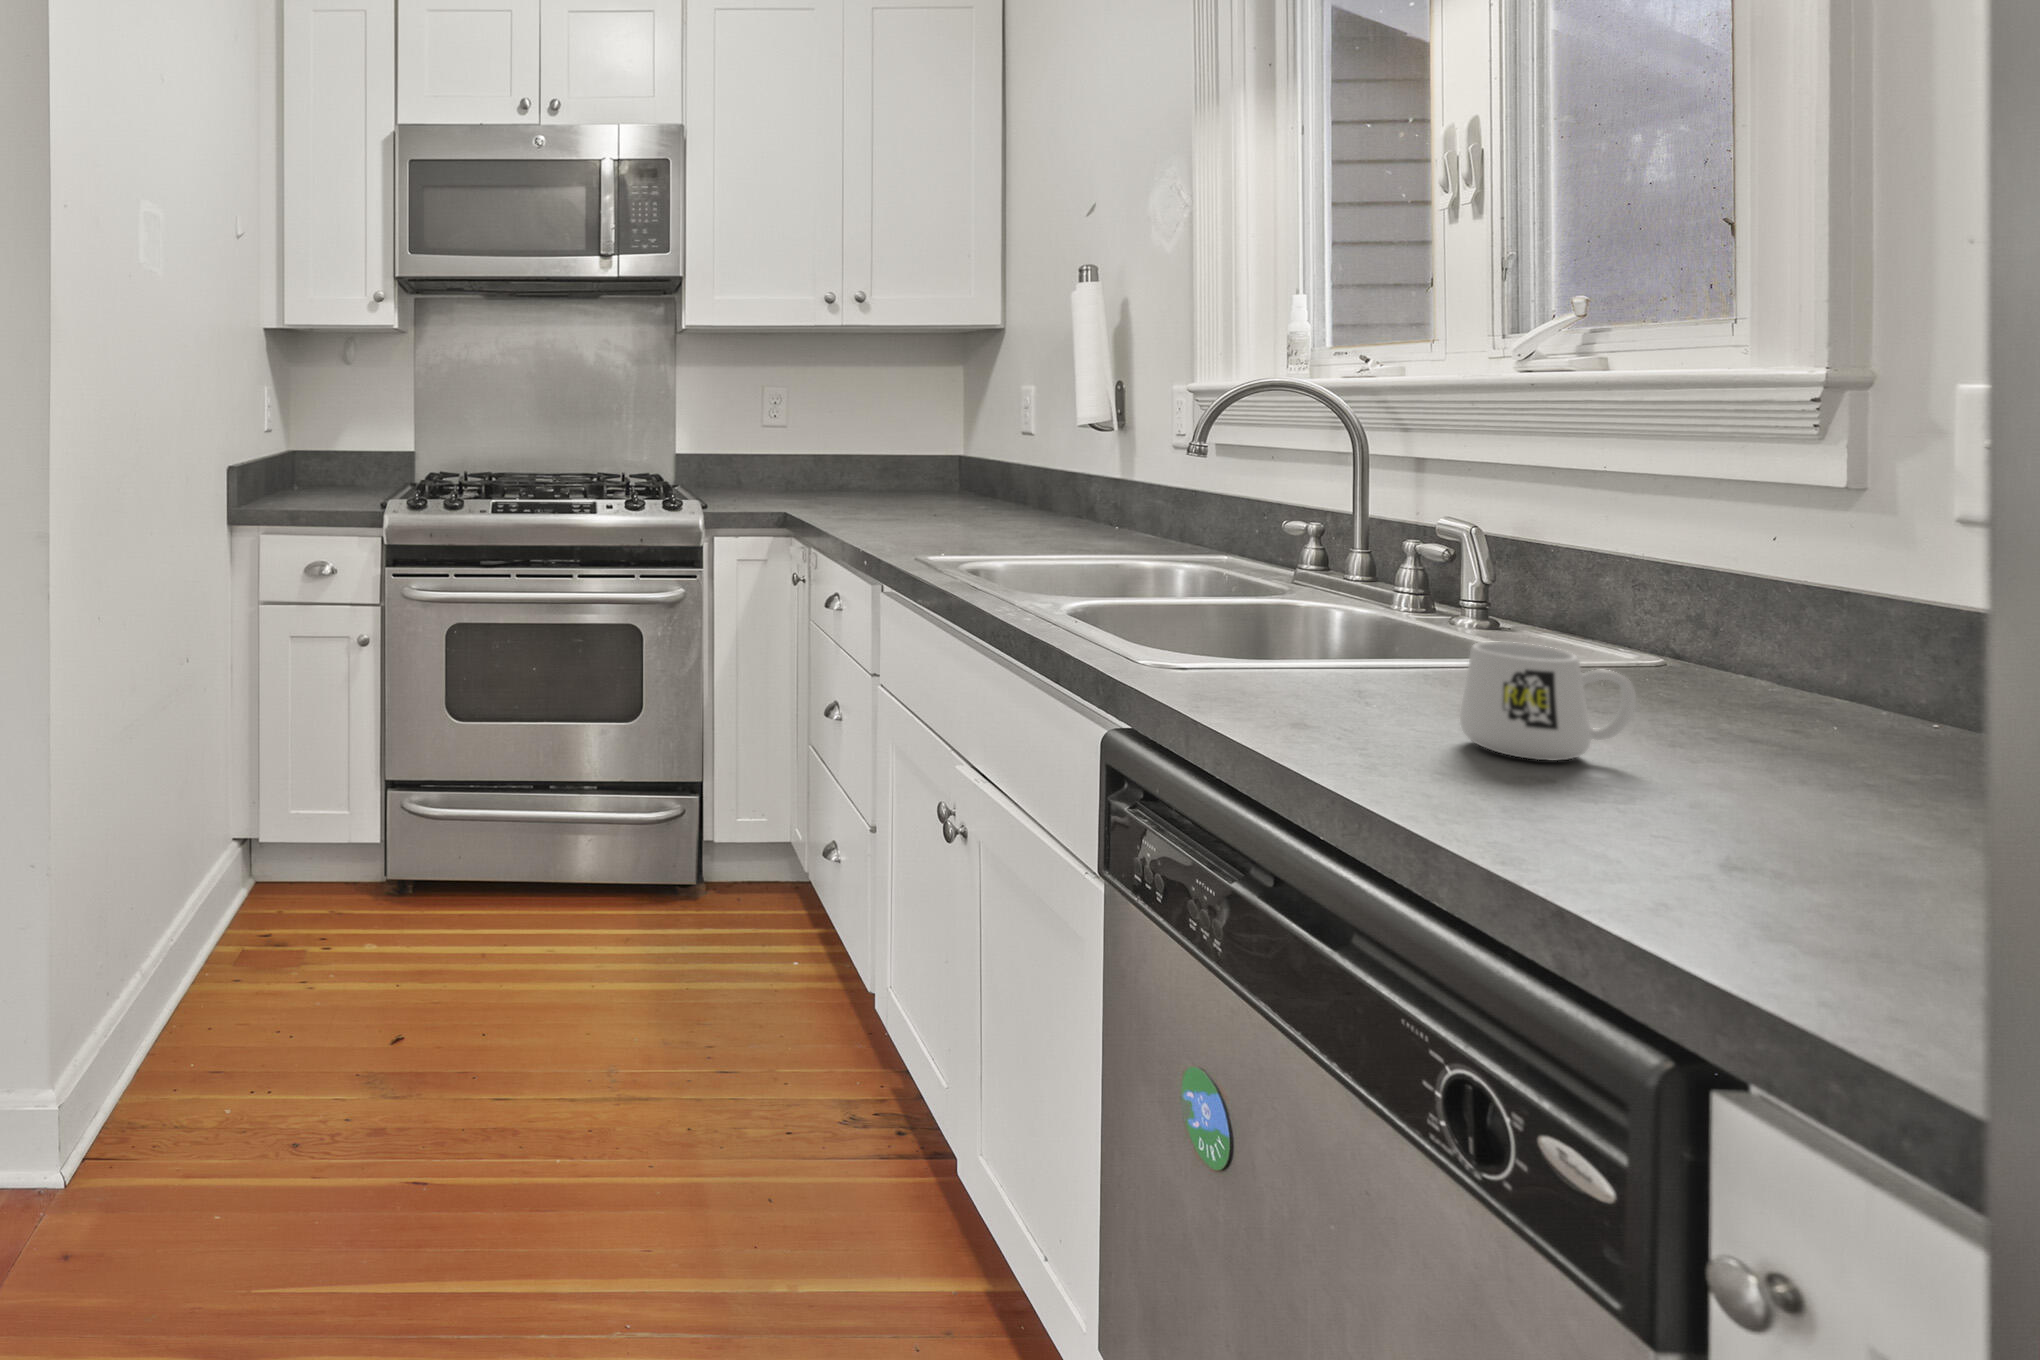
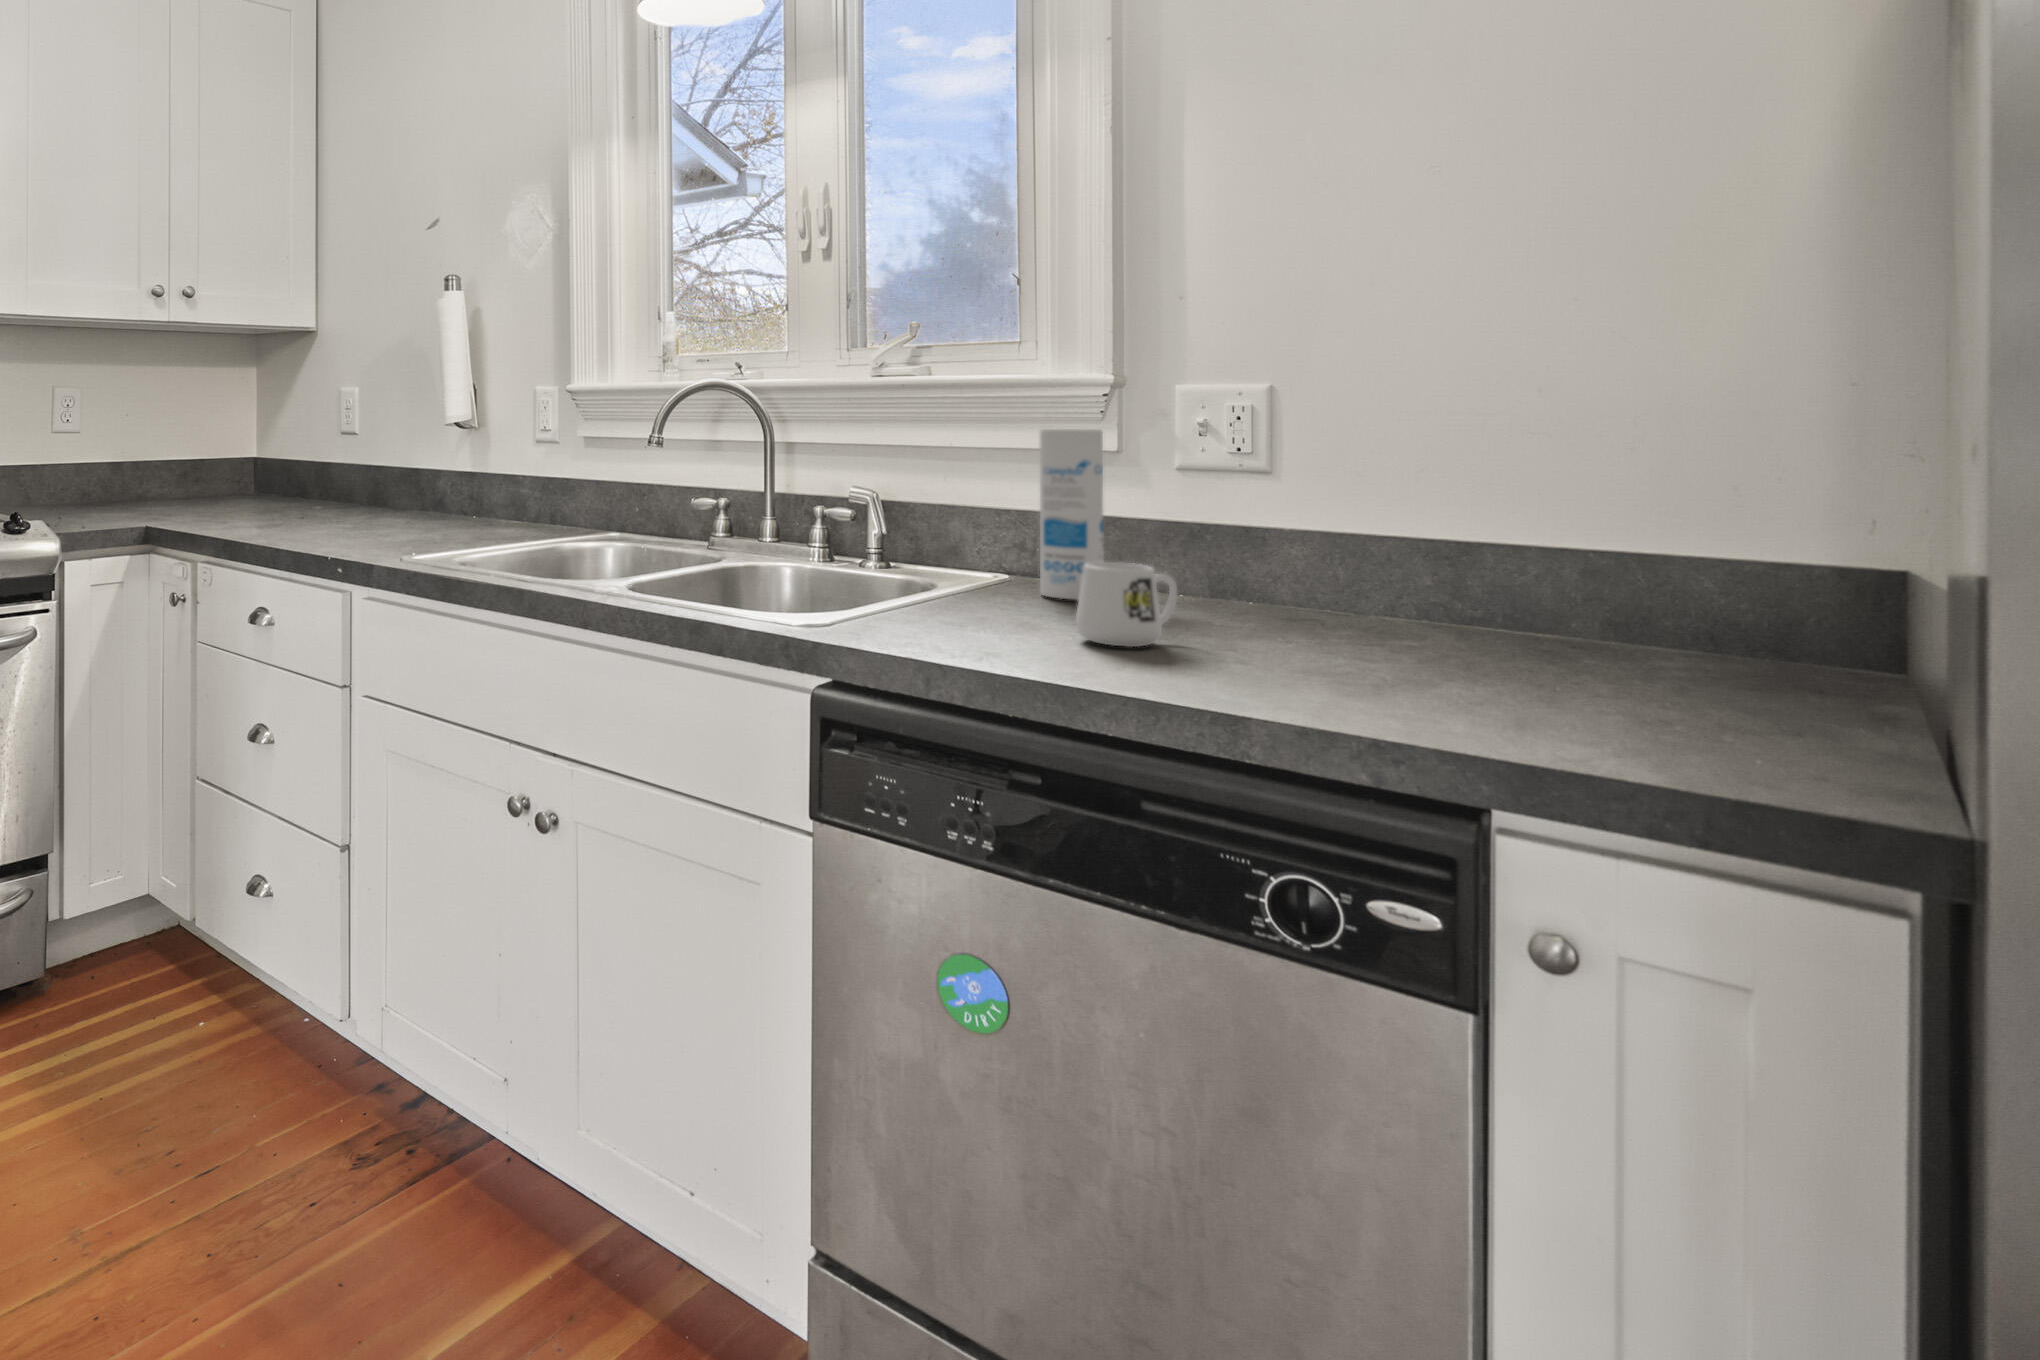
canister: none [1591,461,1700,699] -> present [1040,429,1104,600]

